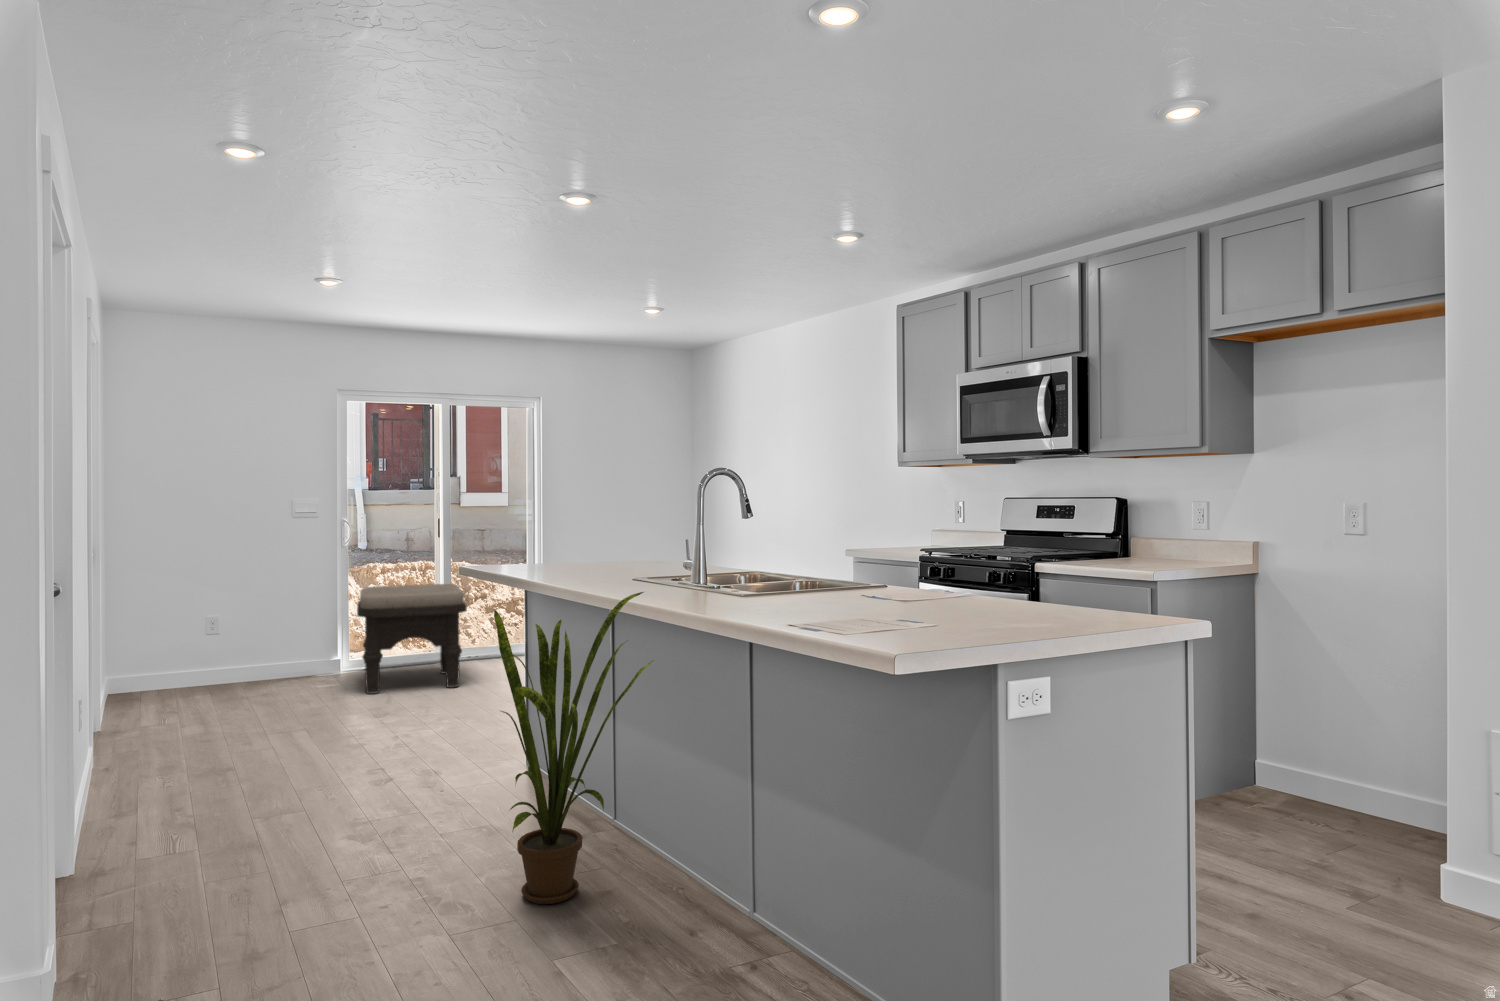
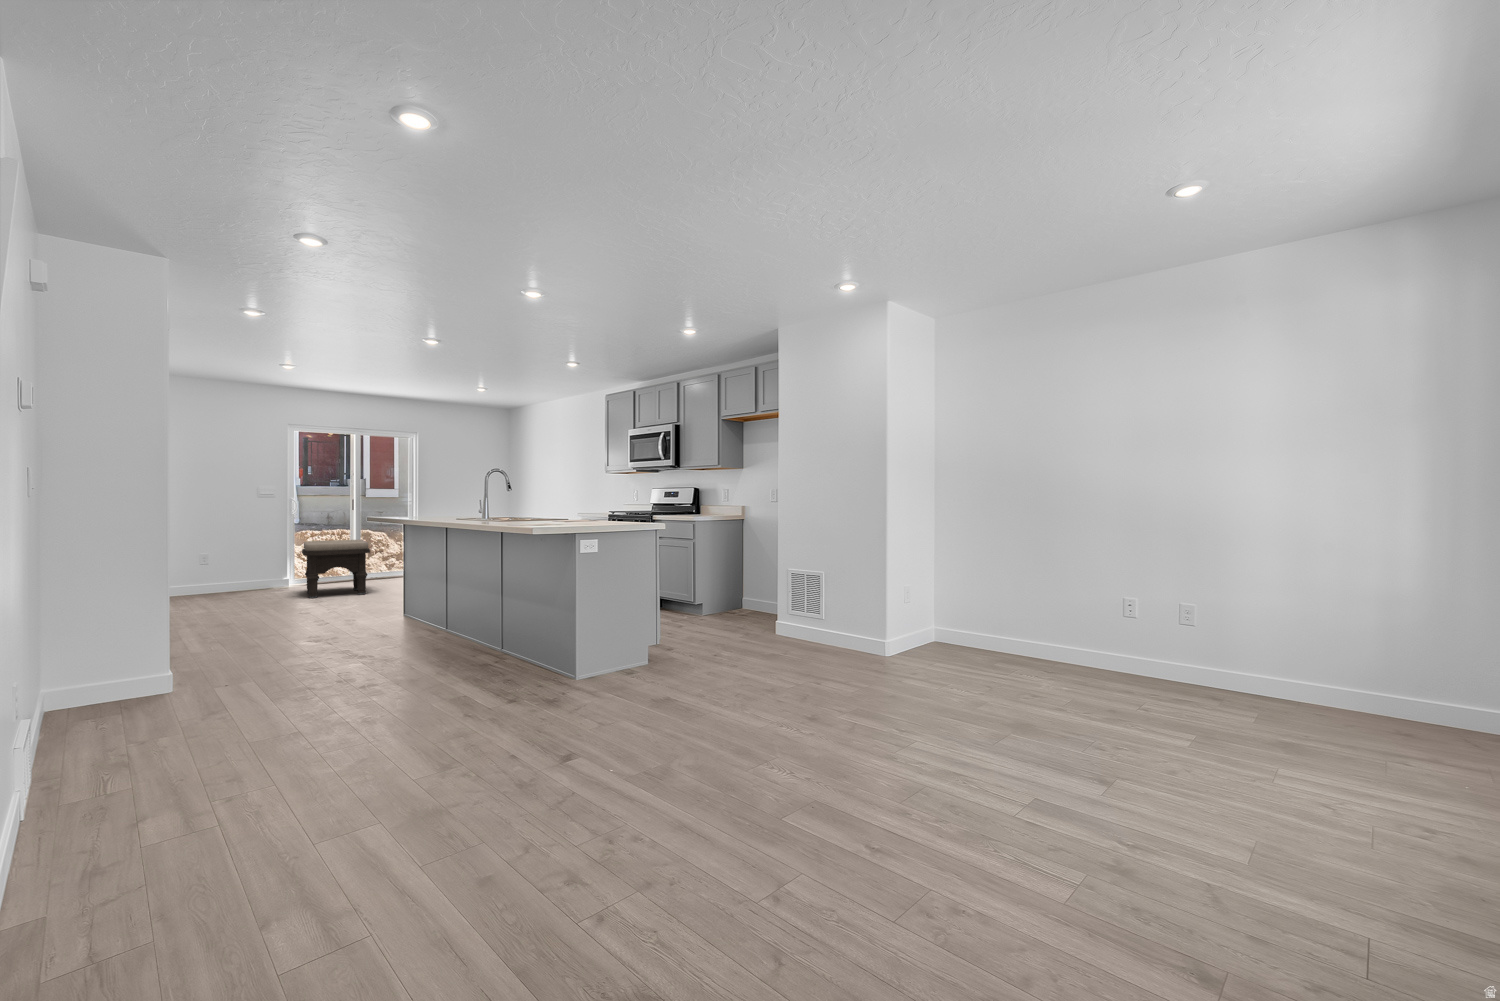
house plant: present [494,592,653,904] -> none [388,521,460,645]

